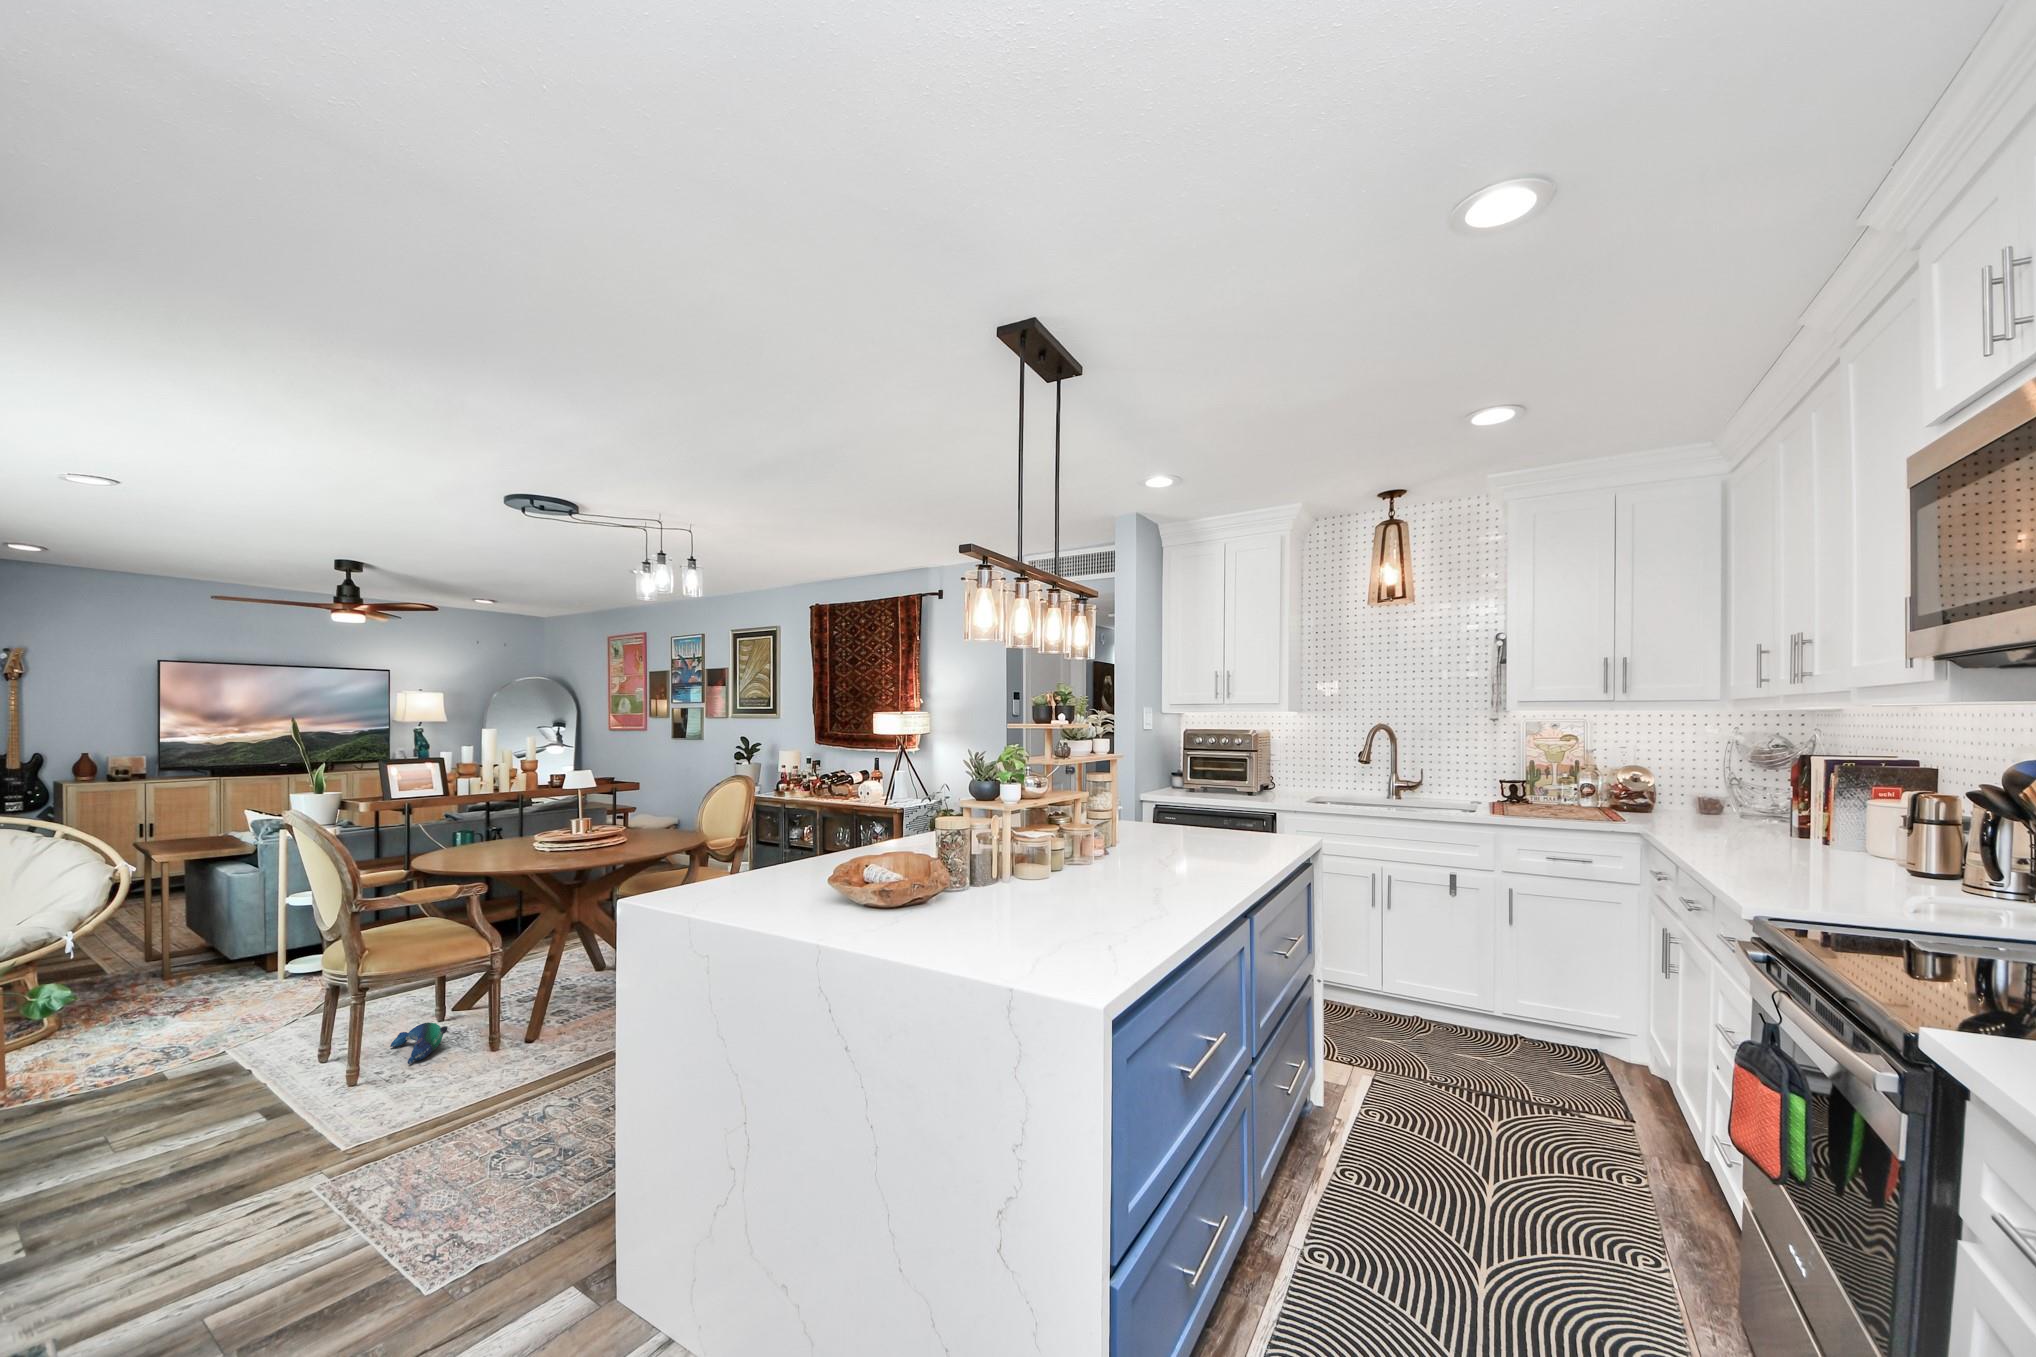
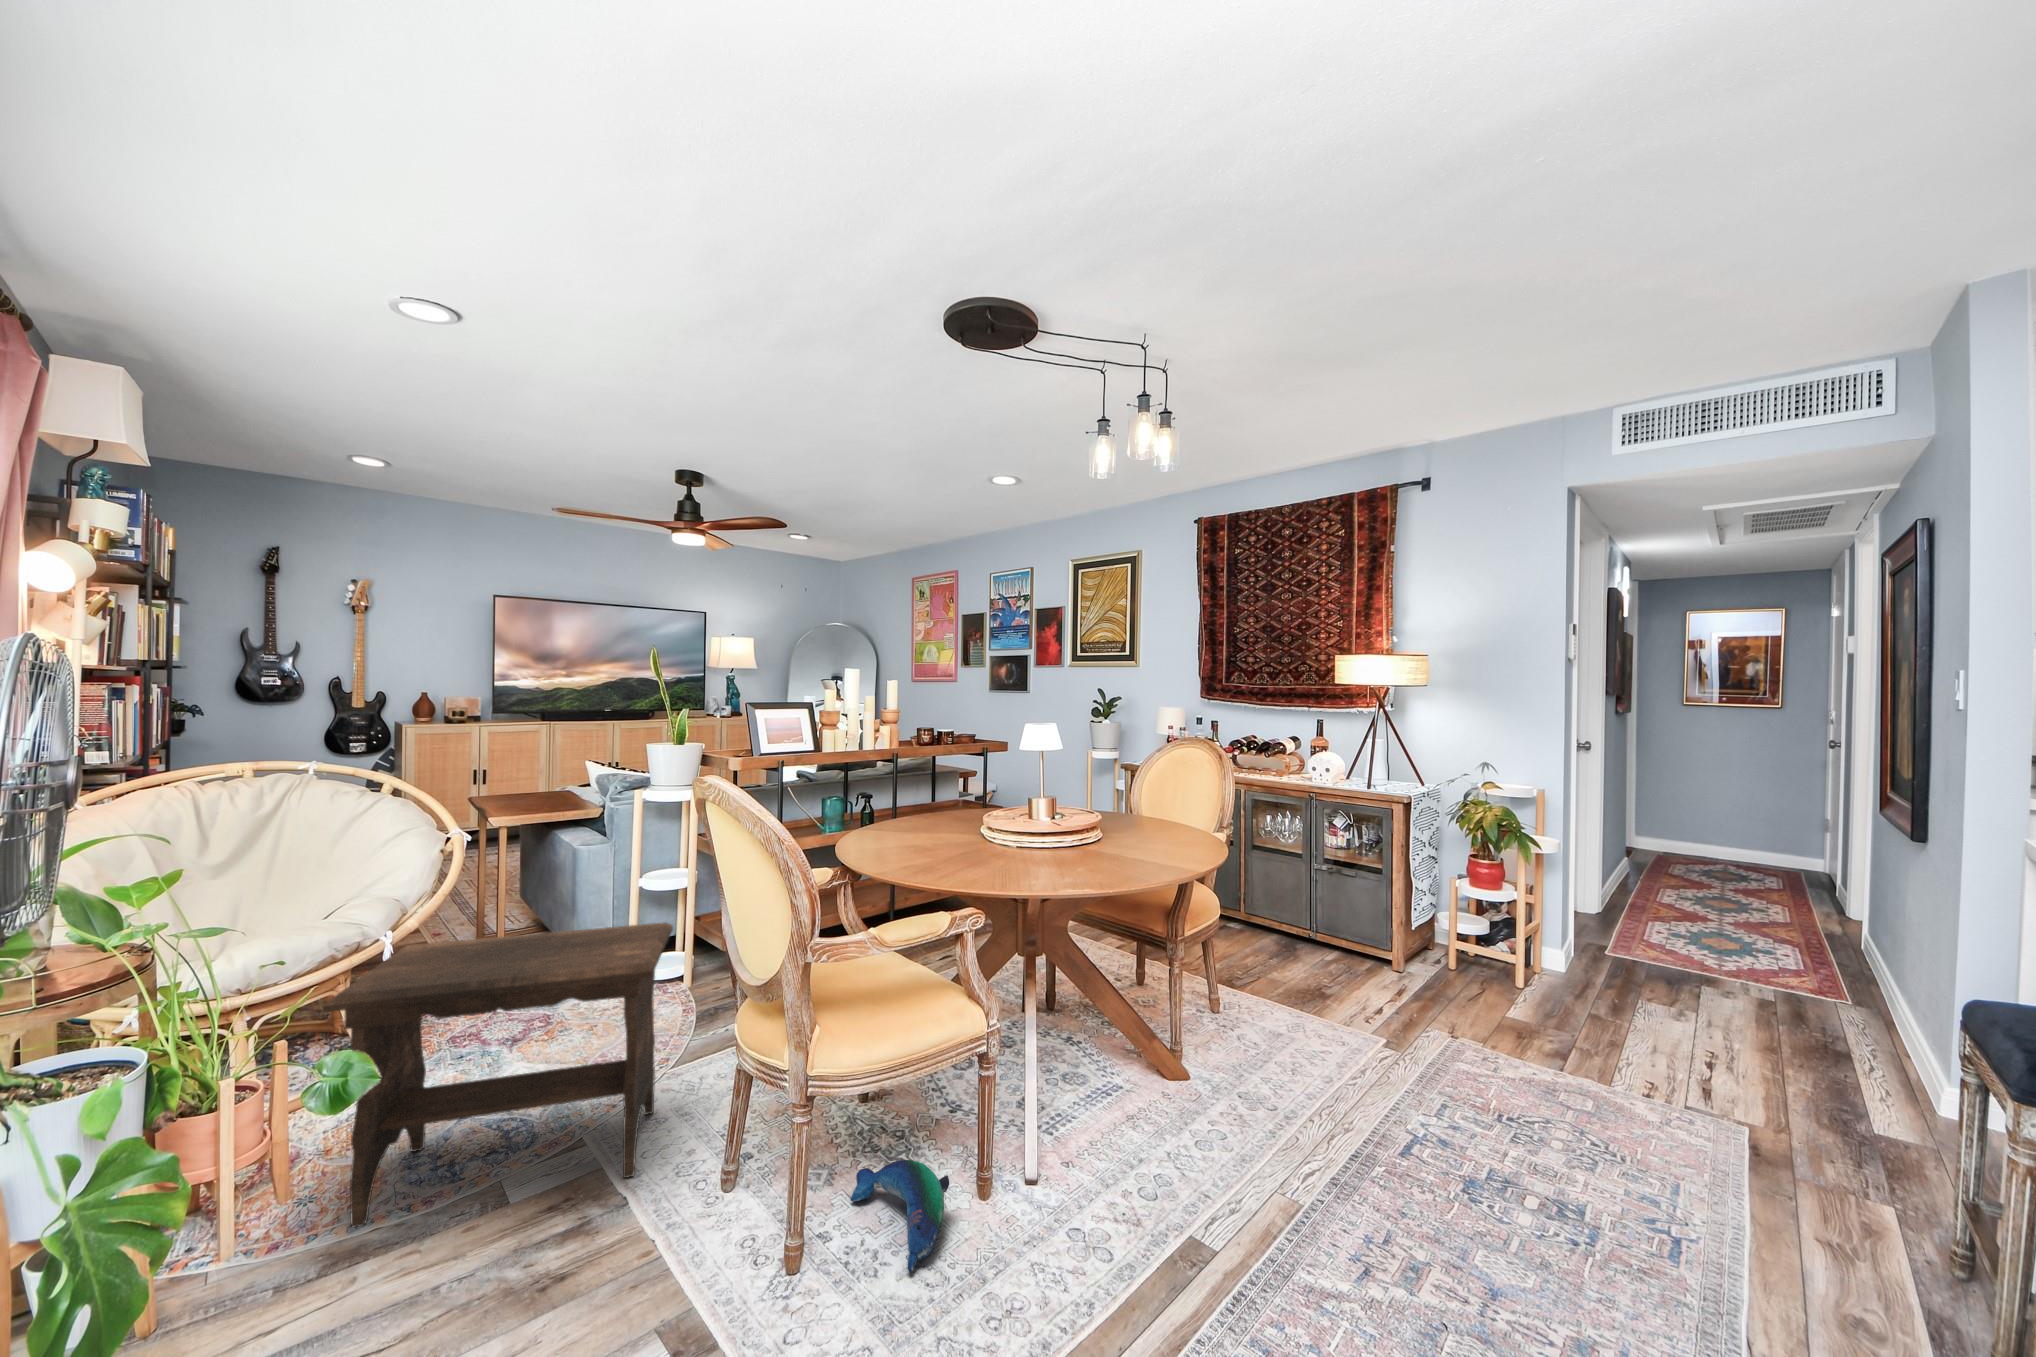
footstool: none [49,911,293,1082] -> present [323,922,673,1227]

